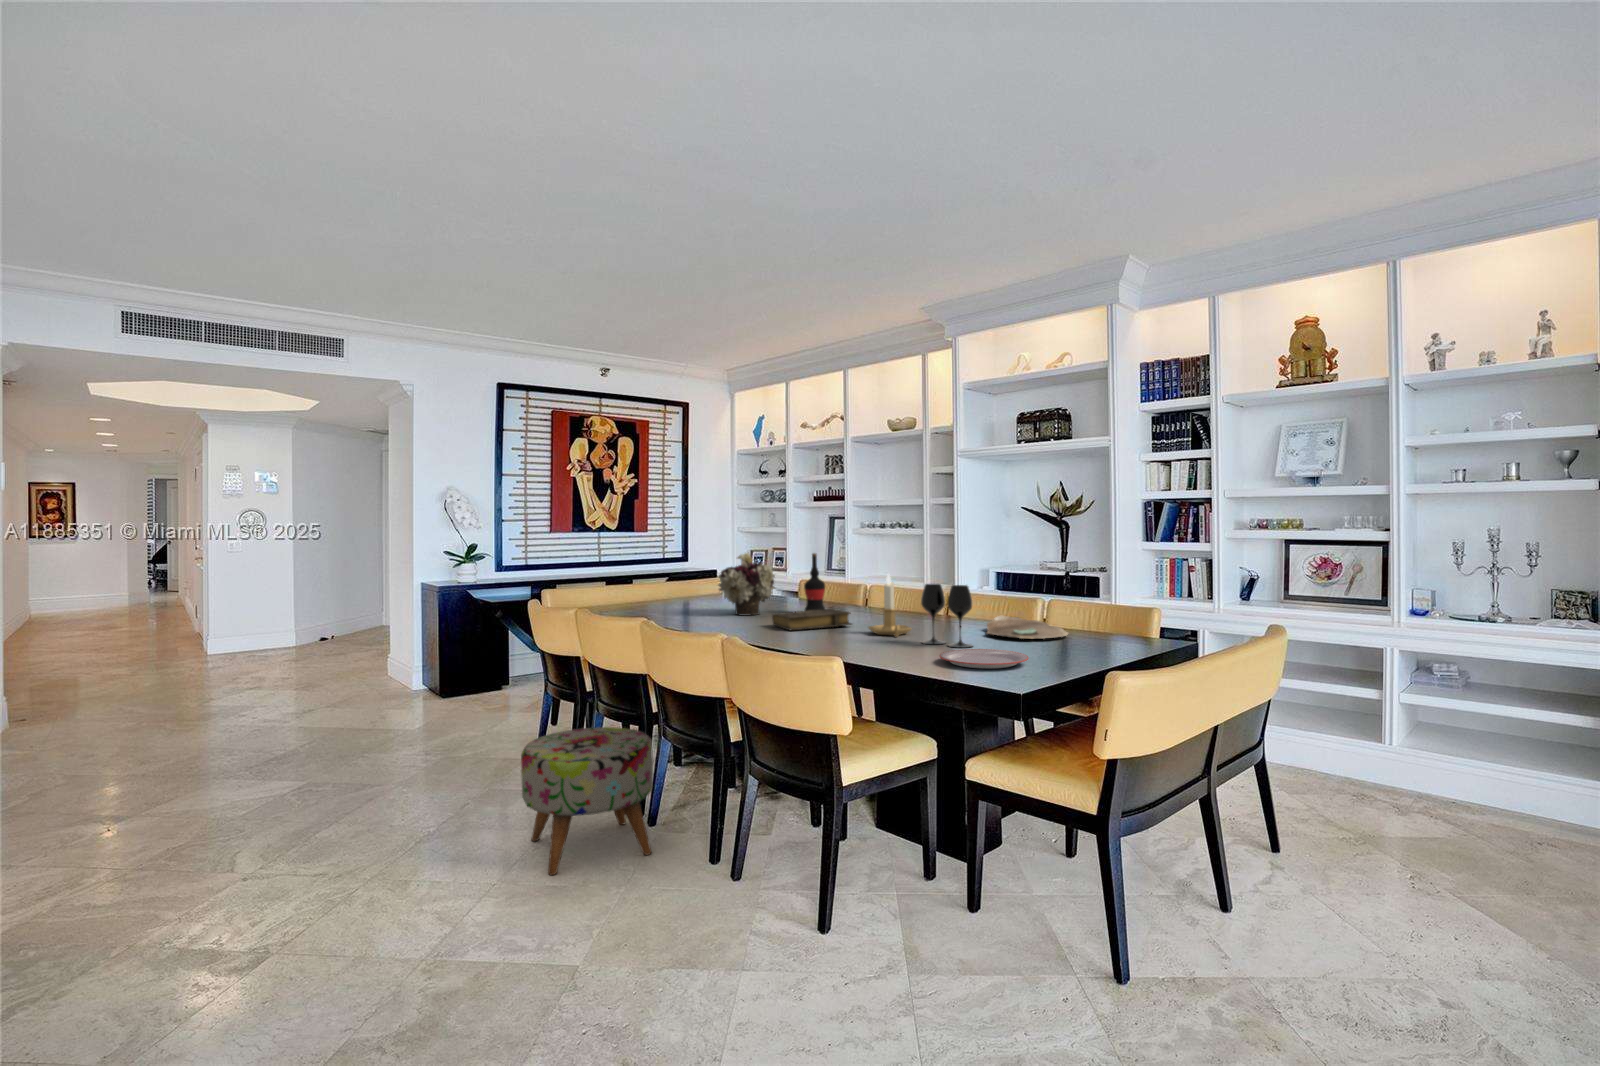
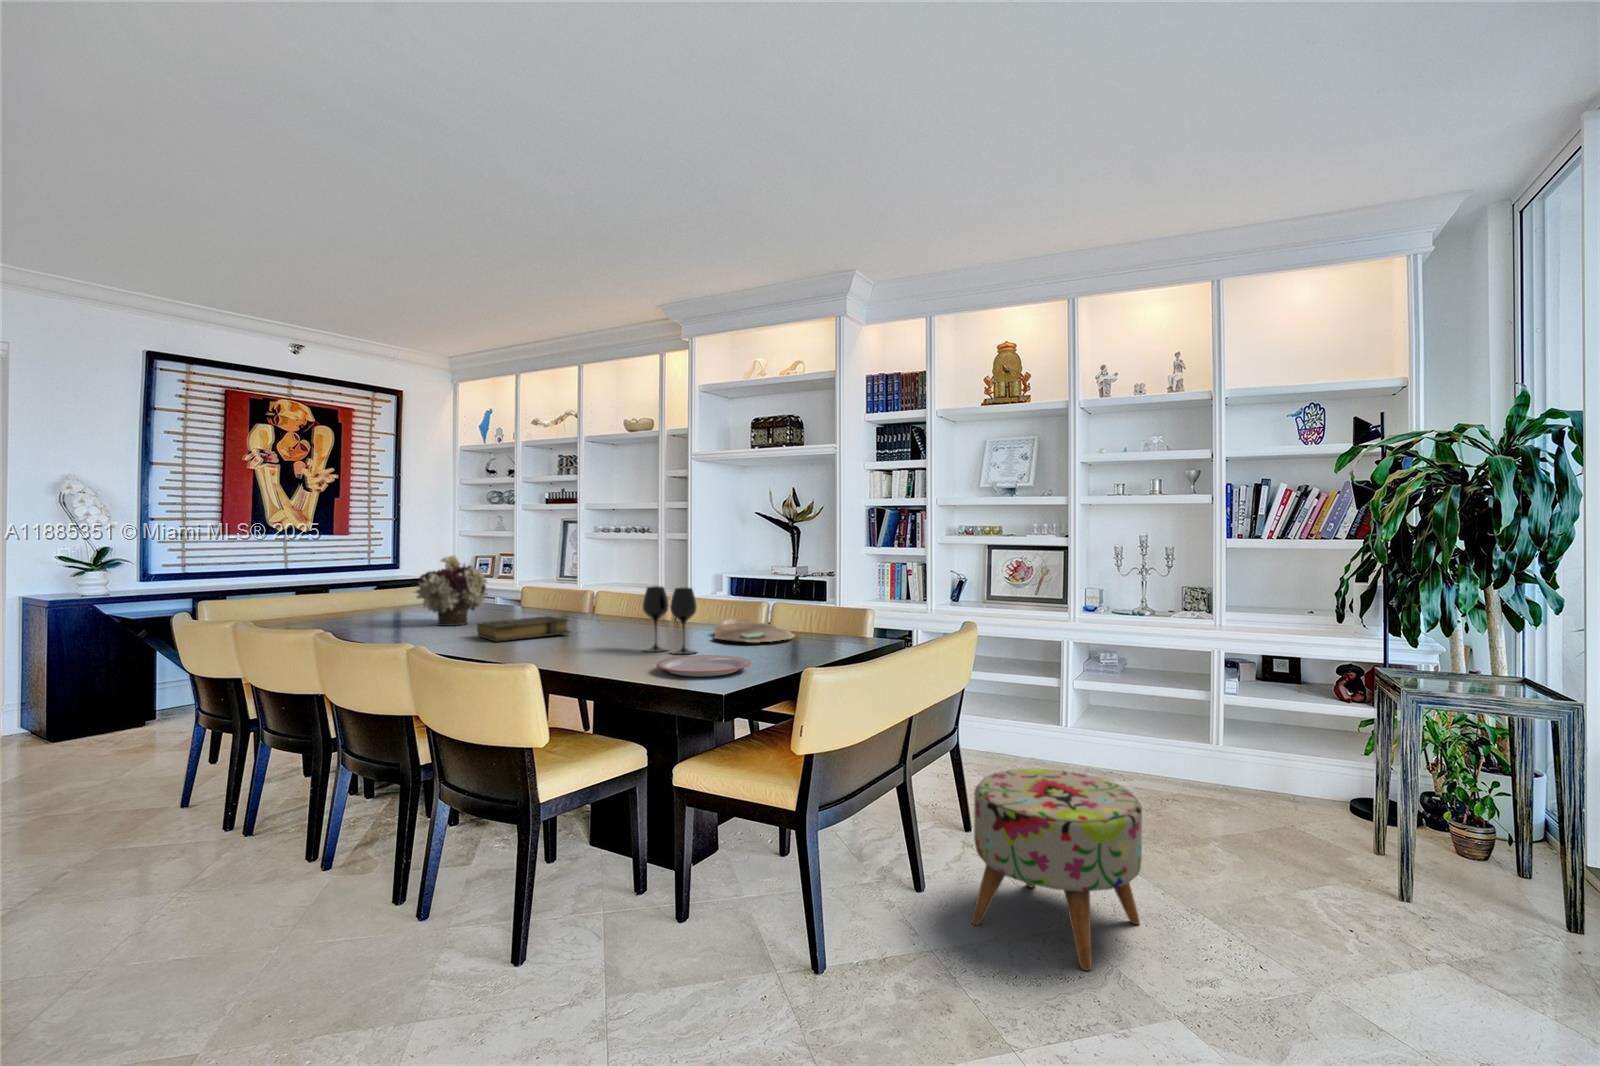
wine bottle: present [804,553,825,611] -> none [521,556,546,622]
candlestick: present [868,574,911,637] -> none [586,575,635,645]
ottoman: present [521,727,653,875] -> present [971,769,1142,971]

